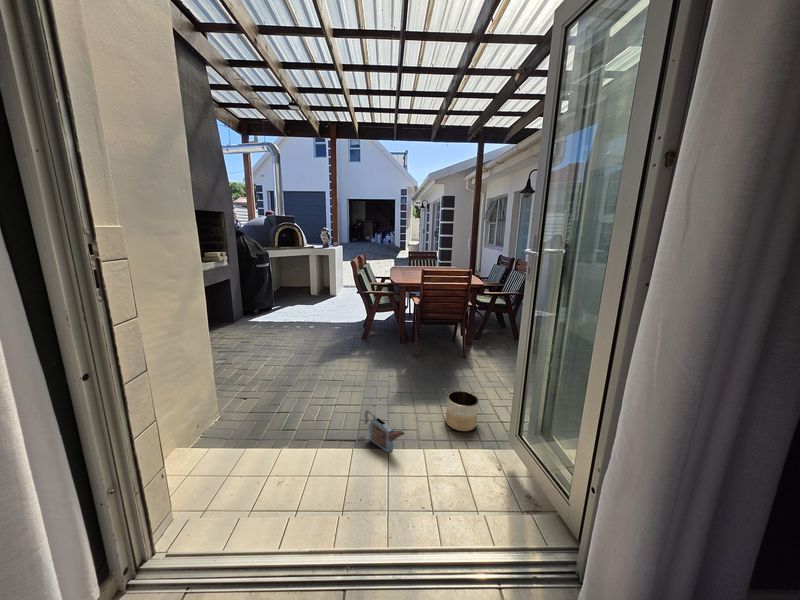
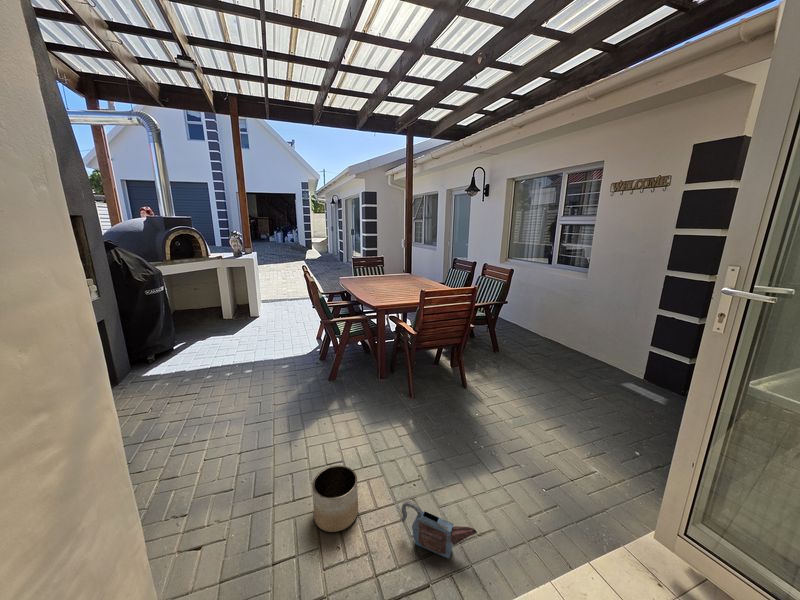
planter: present [446,391,479,431] -> present [313,465,358,532]

